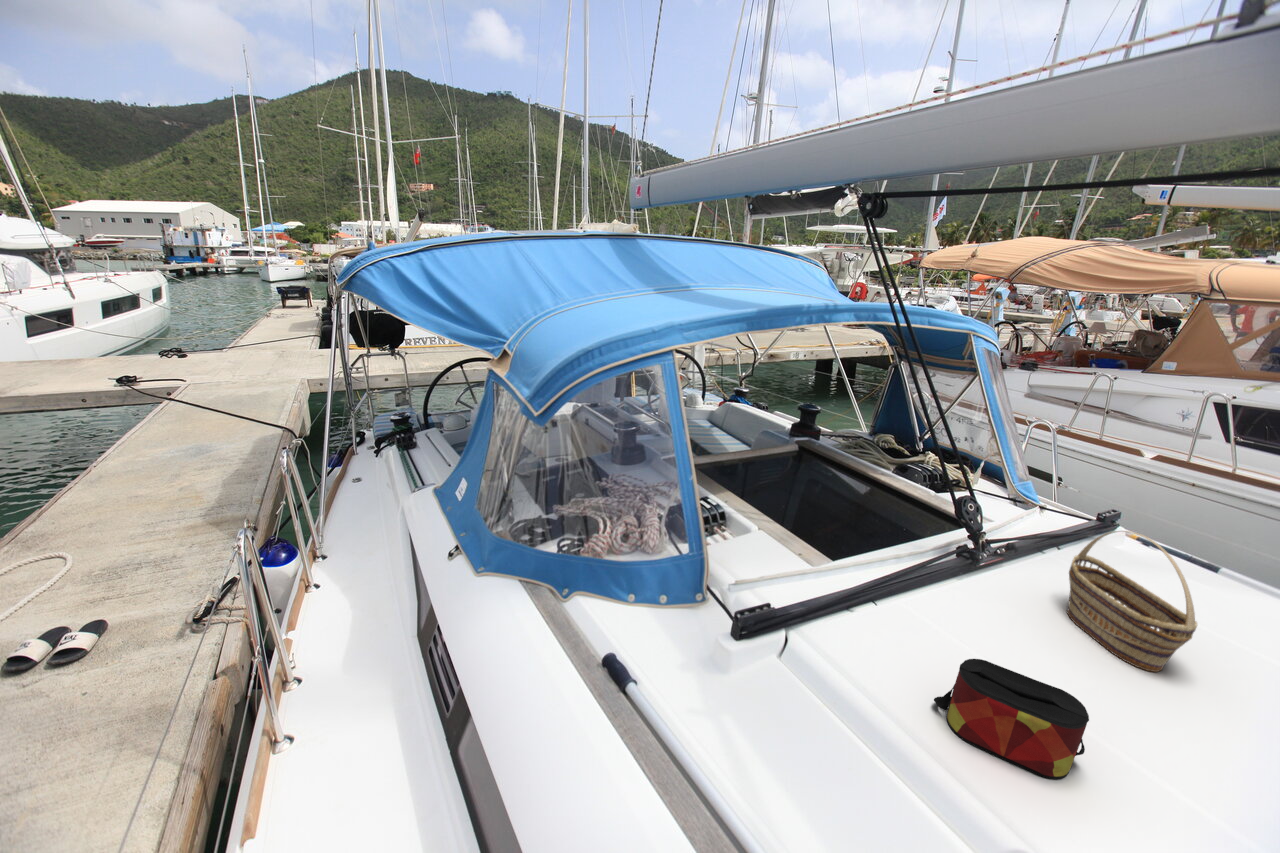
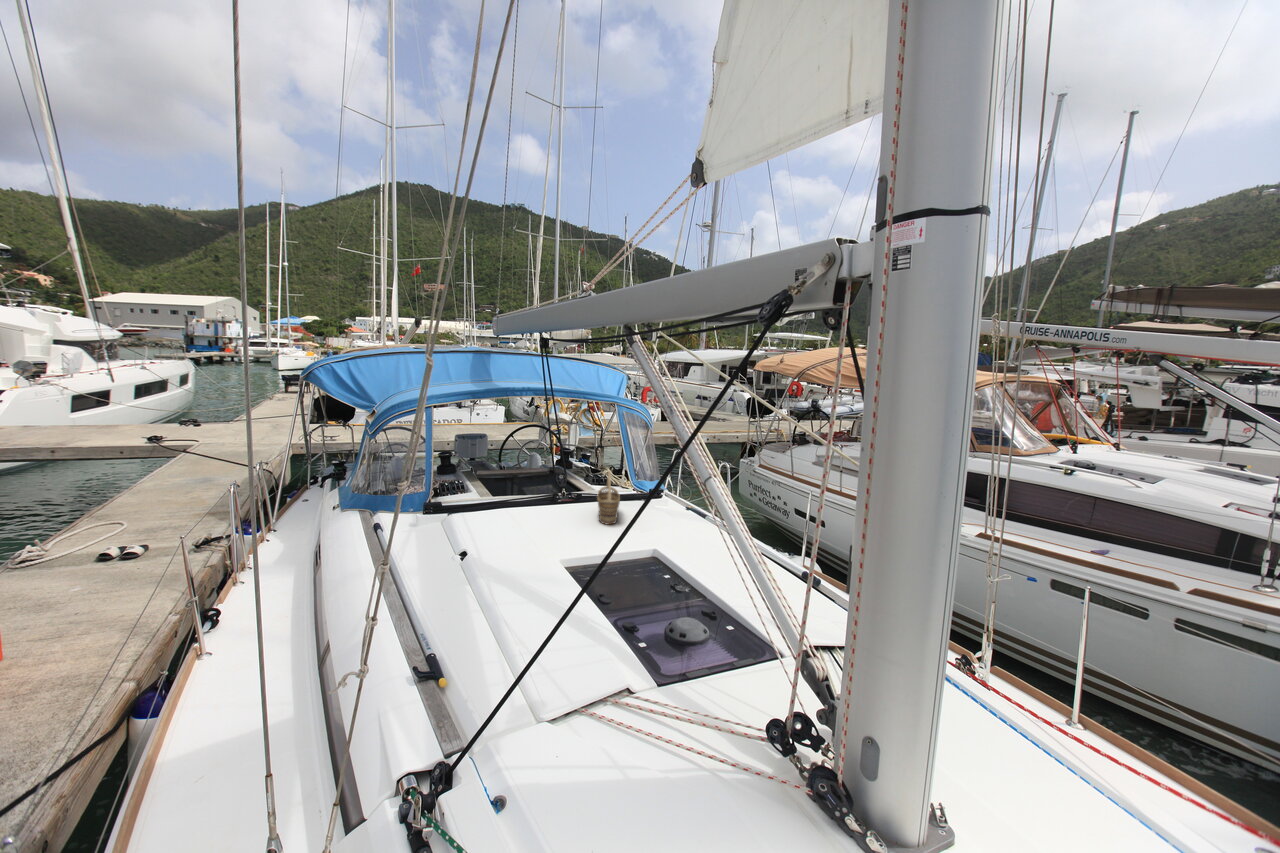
bag: present [934,659,1089,779] -> none [498,505,534,539]

